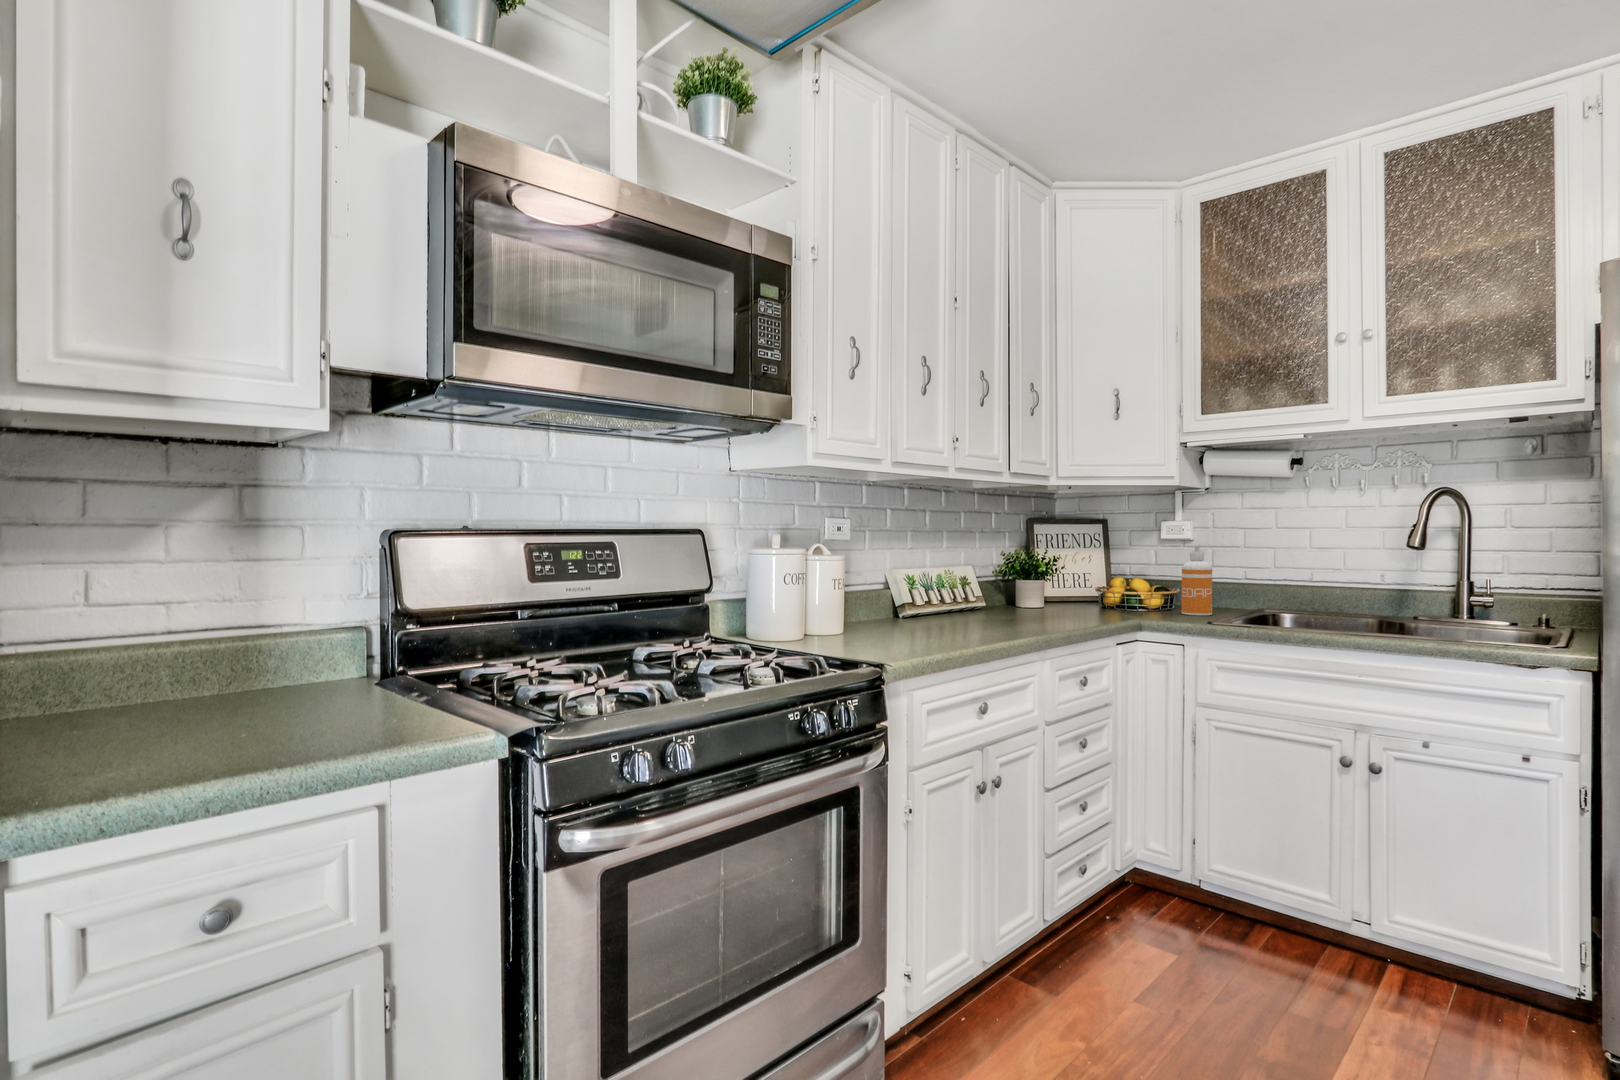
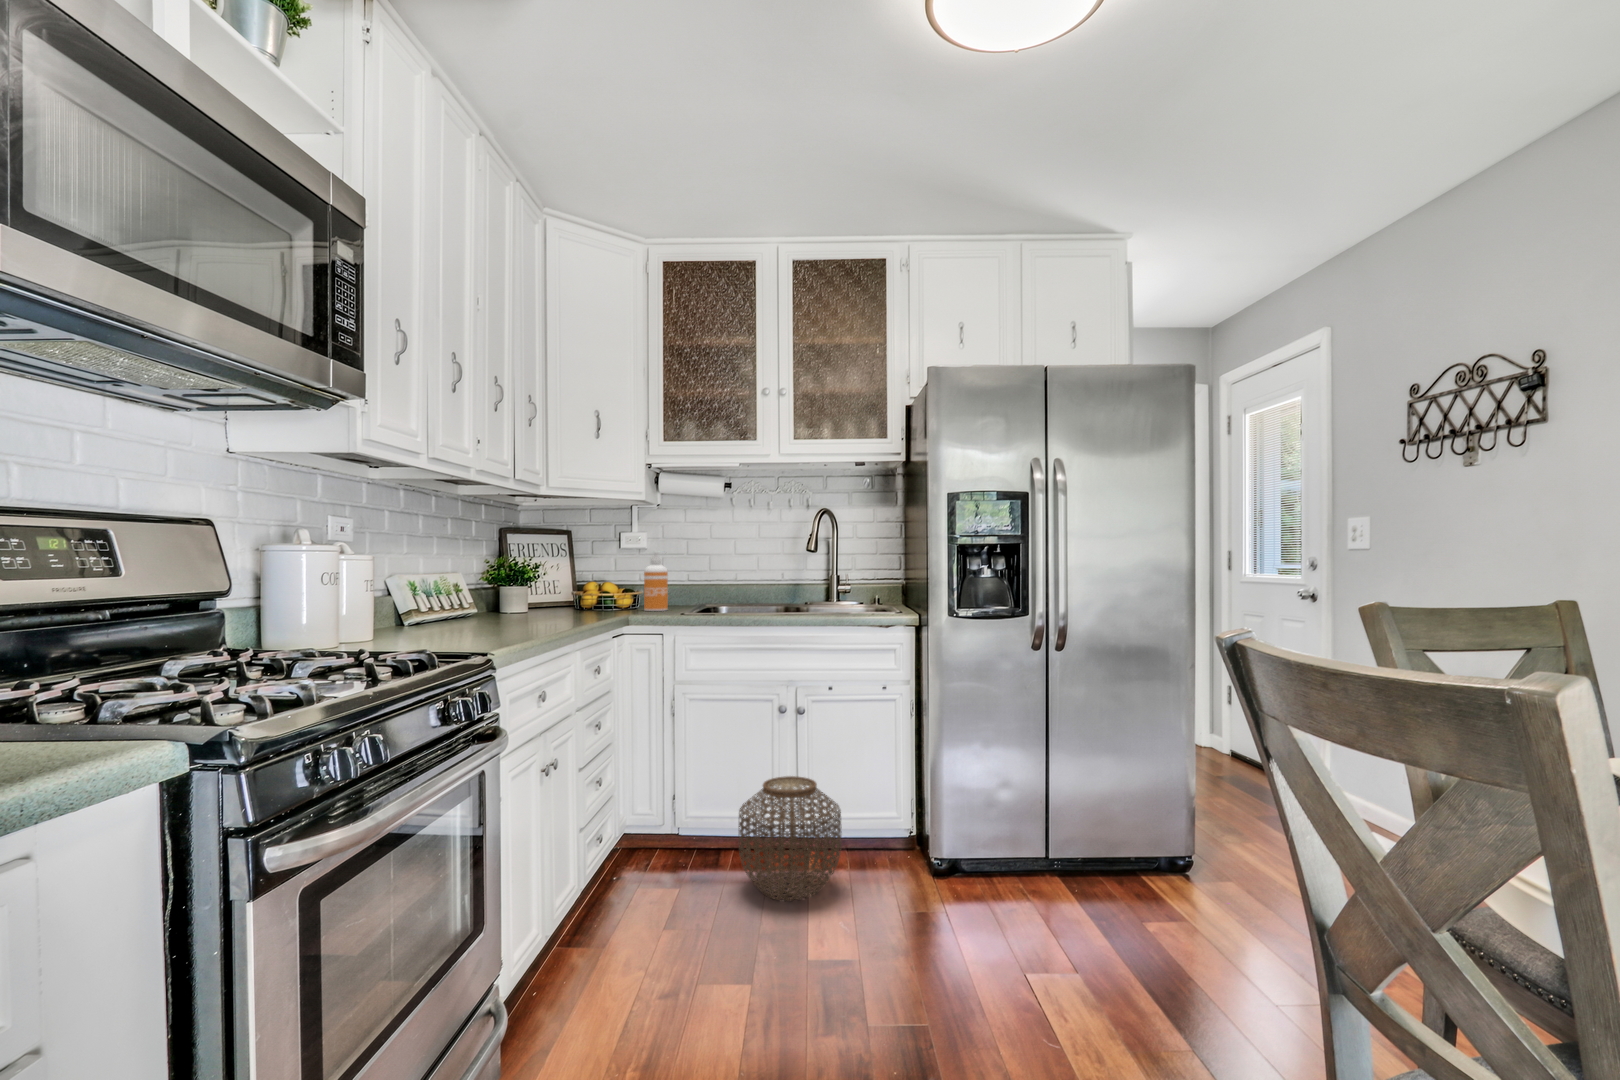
woven basket: none [1256,852,1418,1027] -> present [739,776,841,901]

